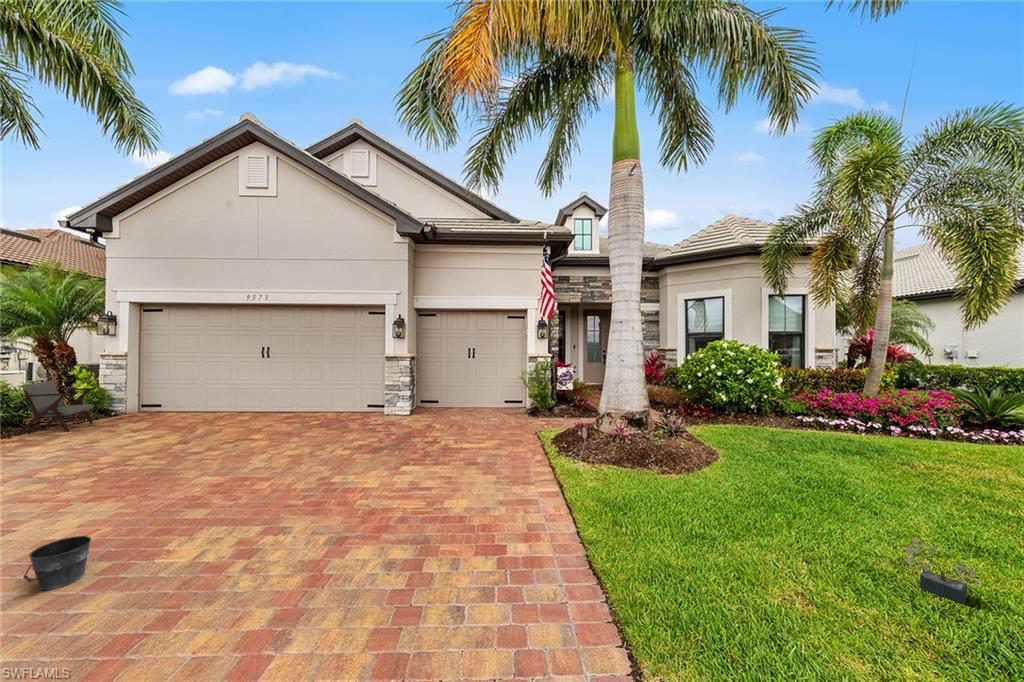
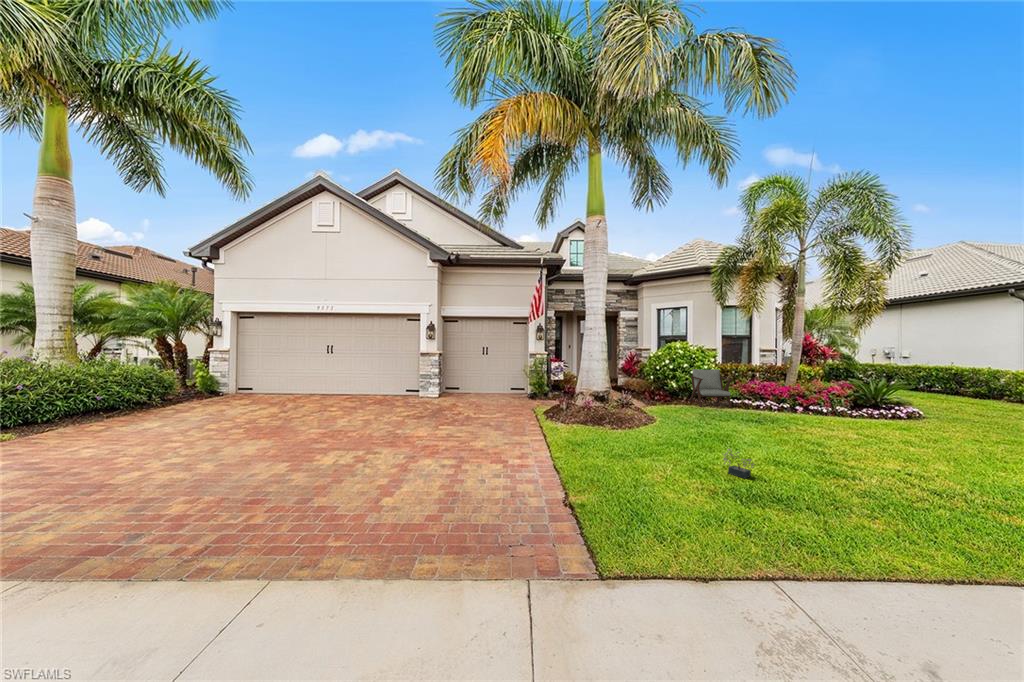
lounge chair: present [16,380,94,435] -> present [689,369,732,408]
bucket: present [23,536,91,590] -> none [253,446,281,470]

